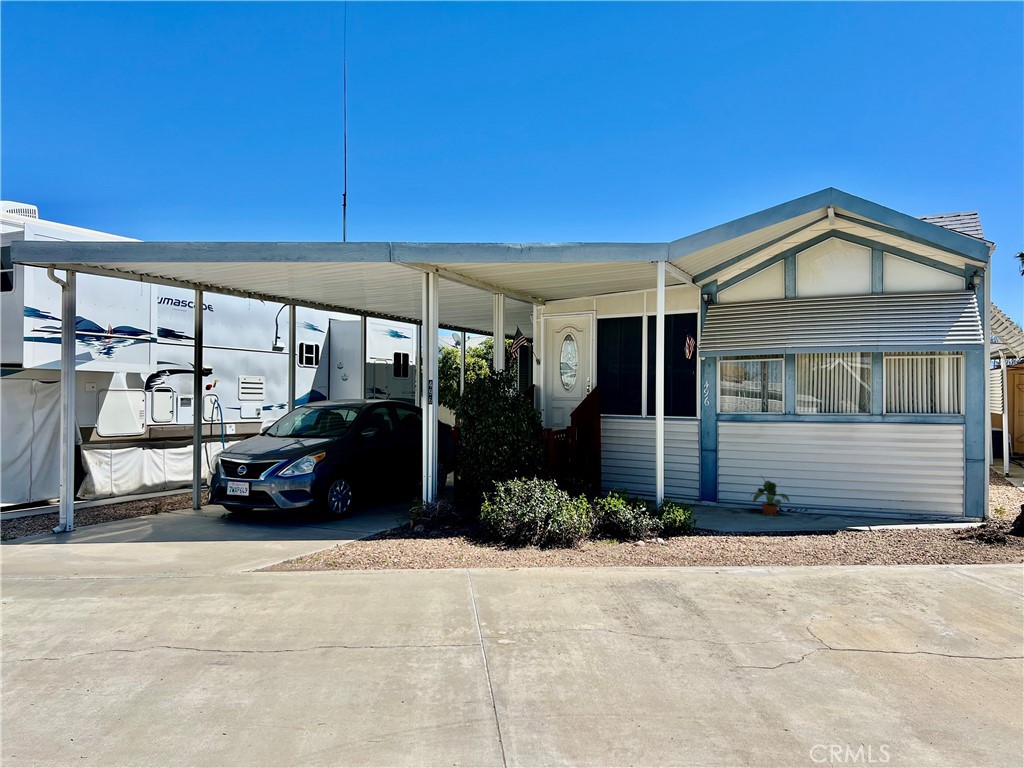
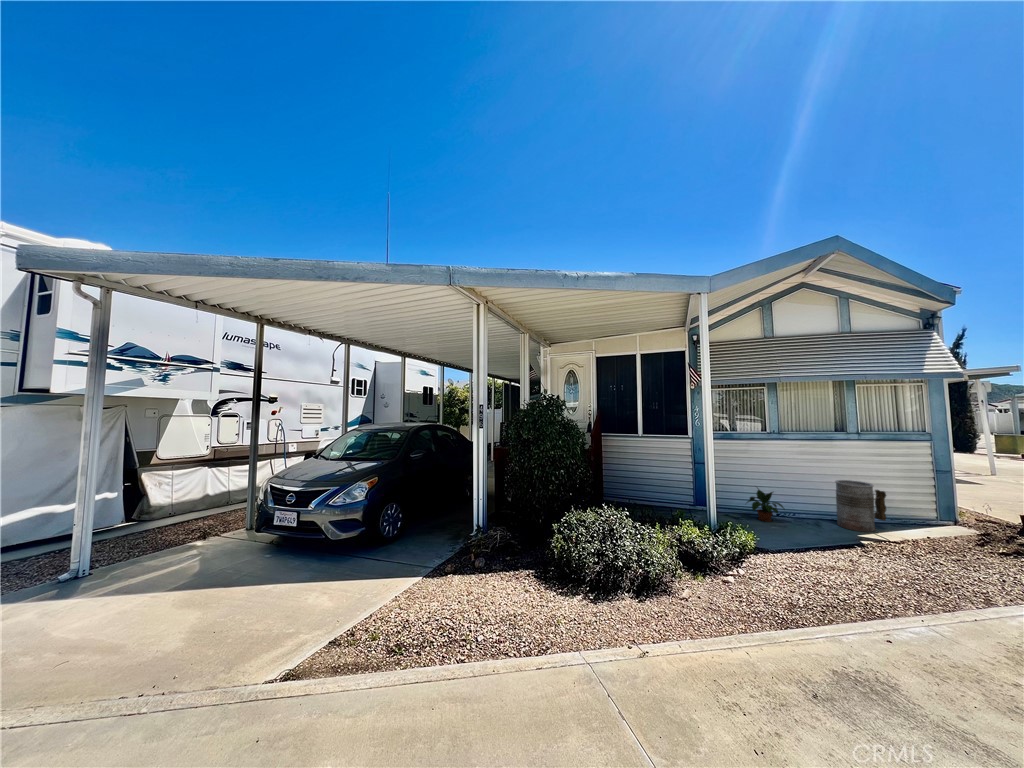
trash can: none [848,469,900,525] -> present [835,480,886,532]

